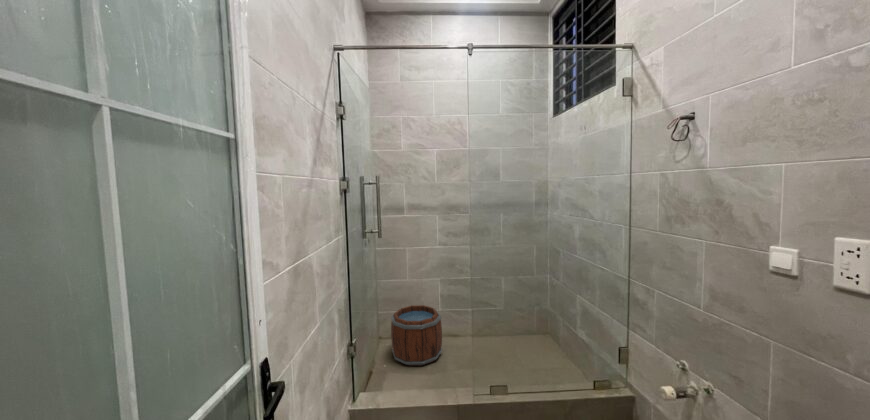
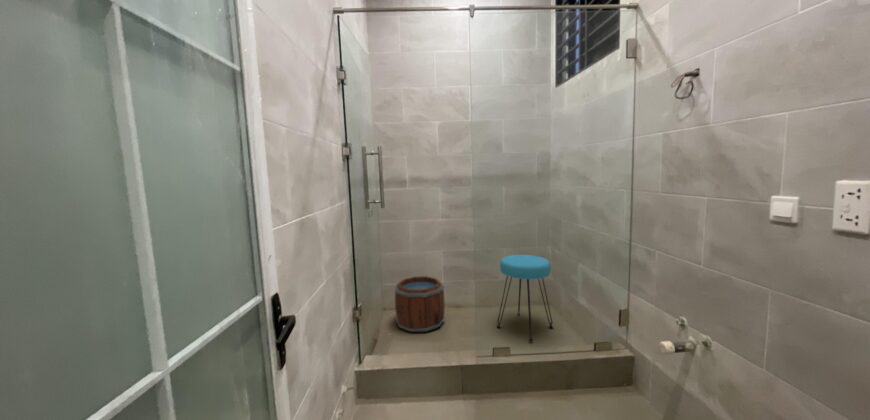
stool: none [495,285,553,378] -> present [497,255,553,341]

